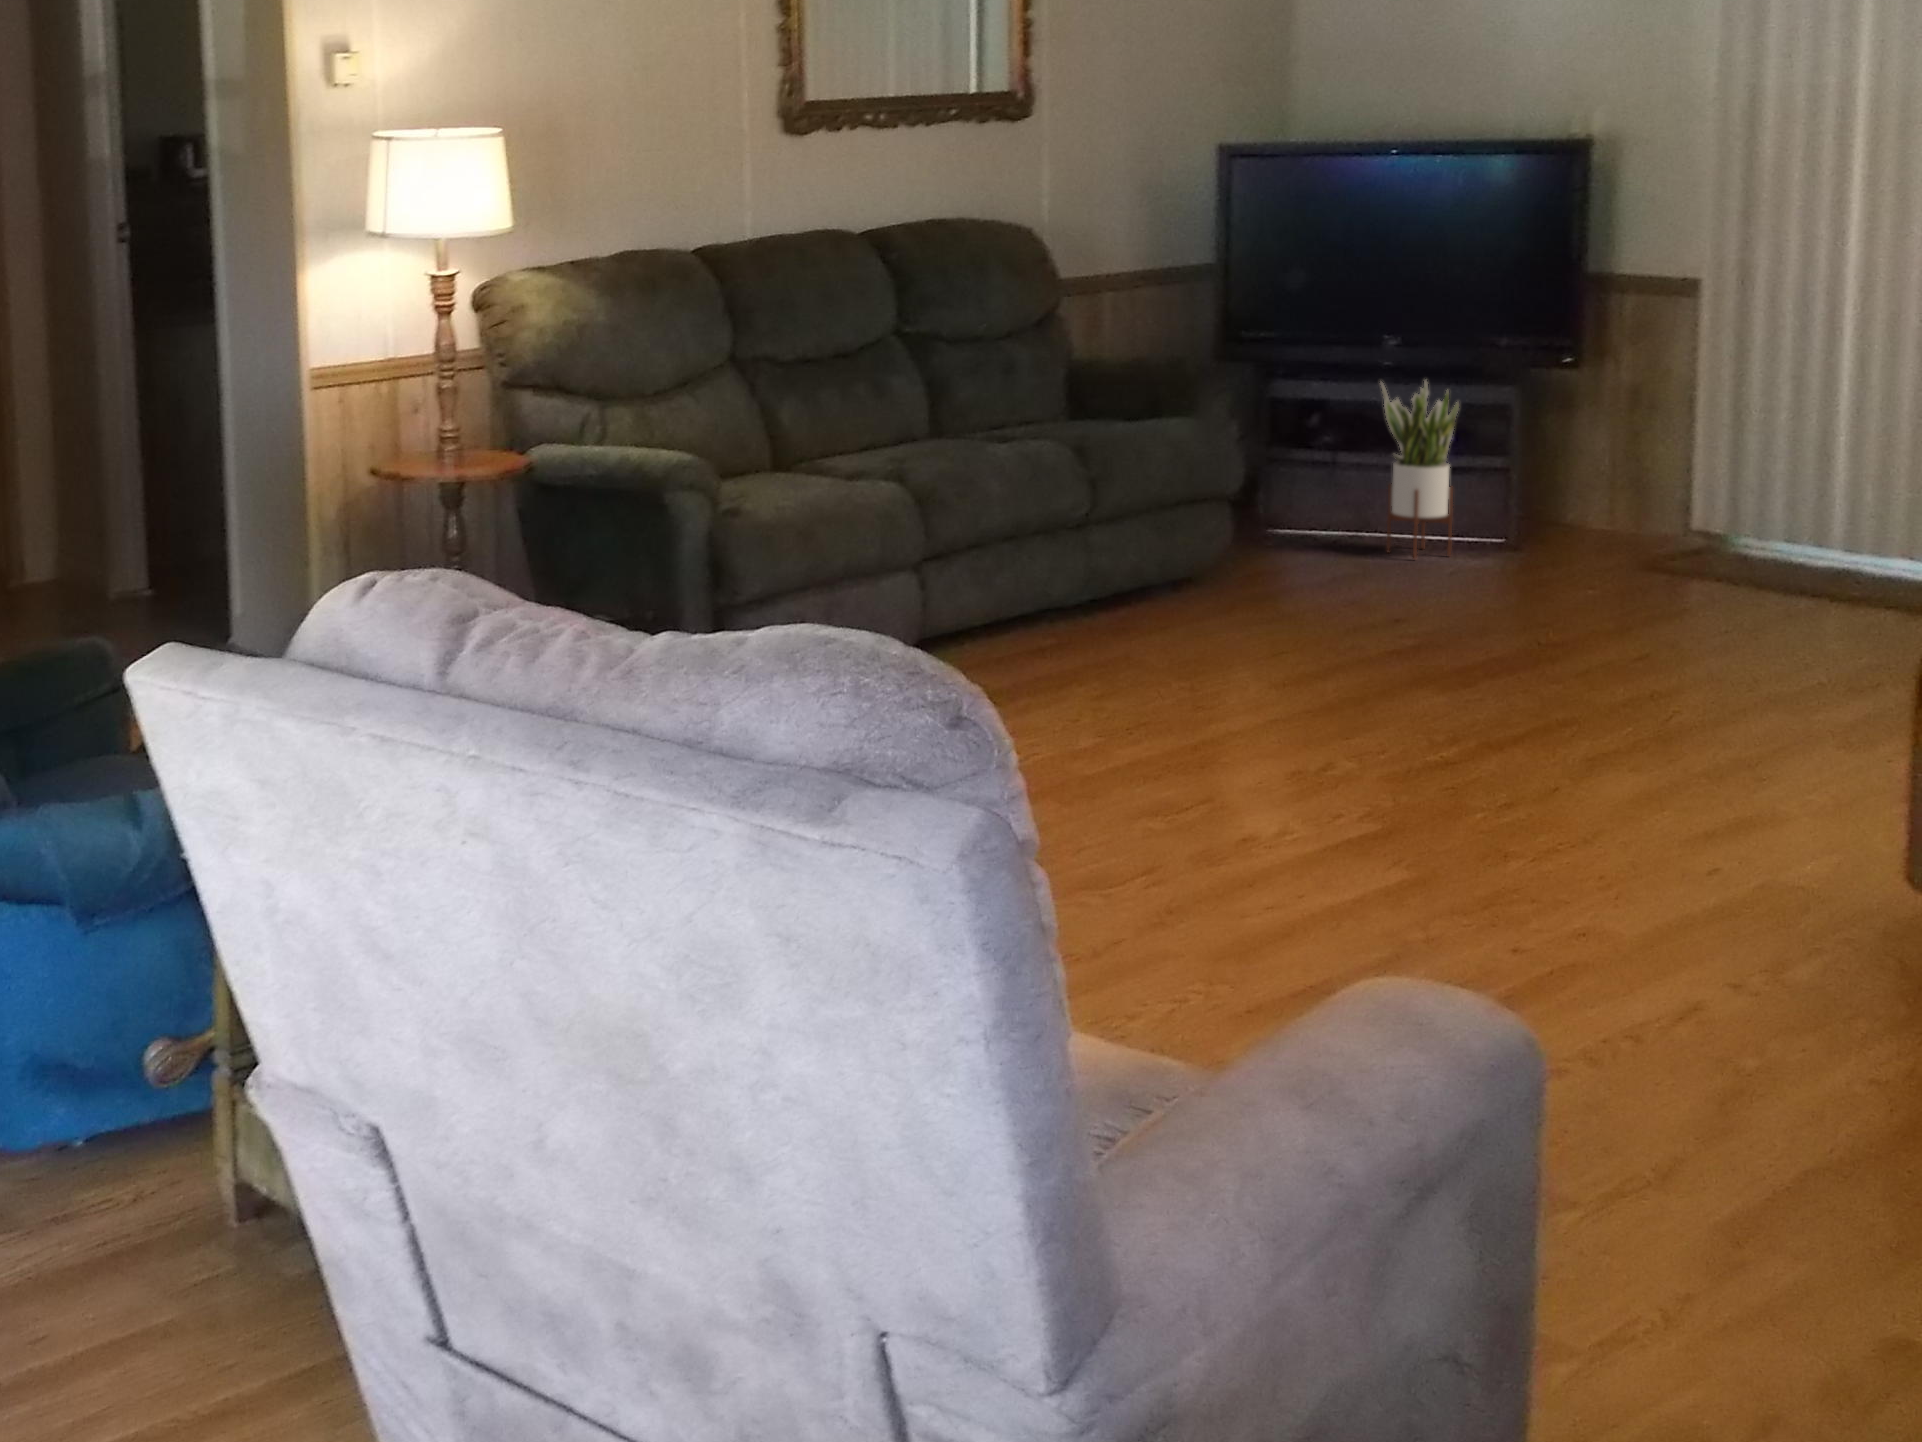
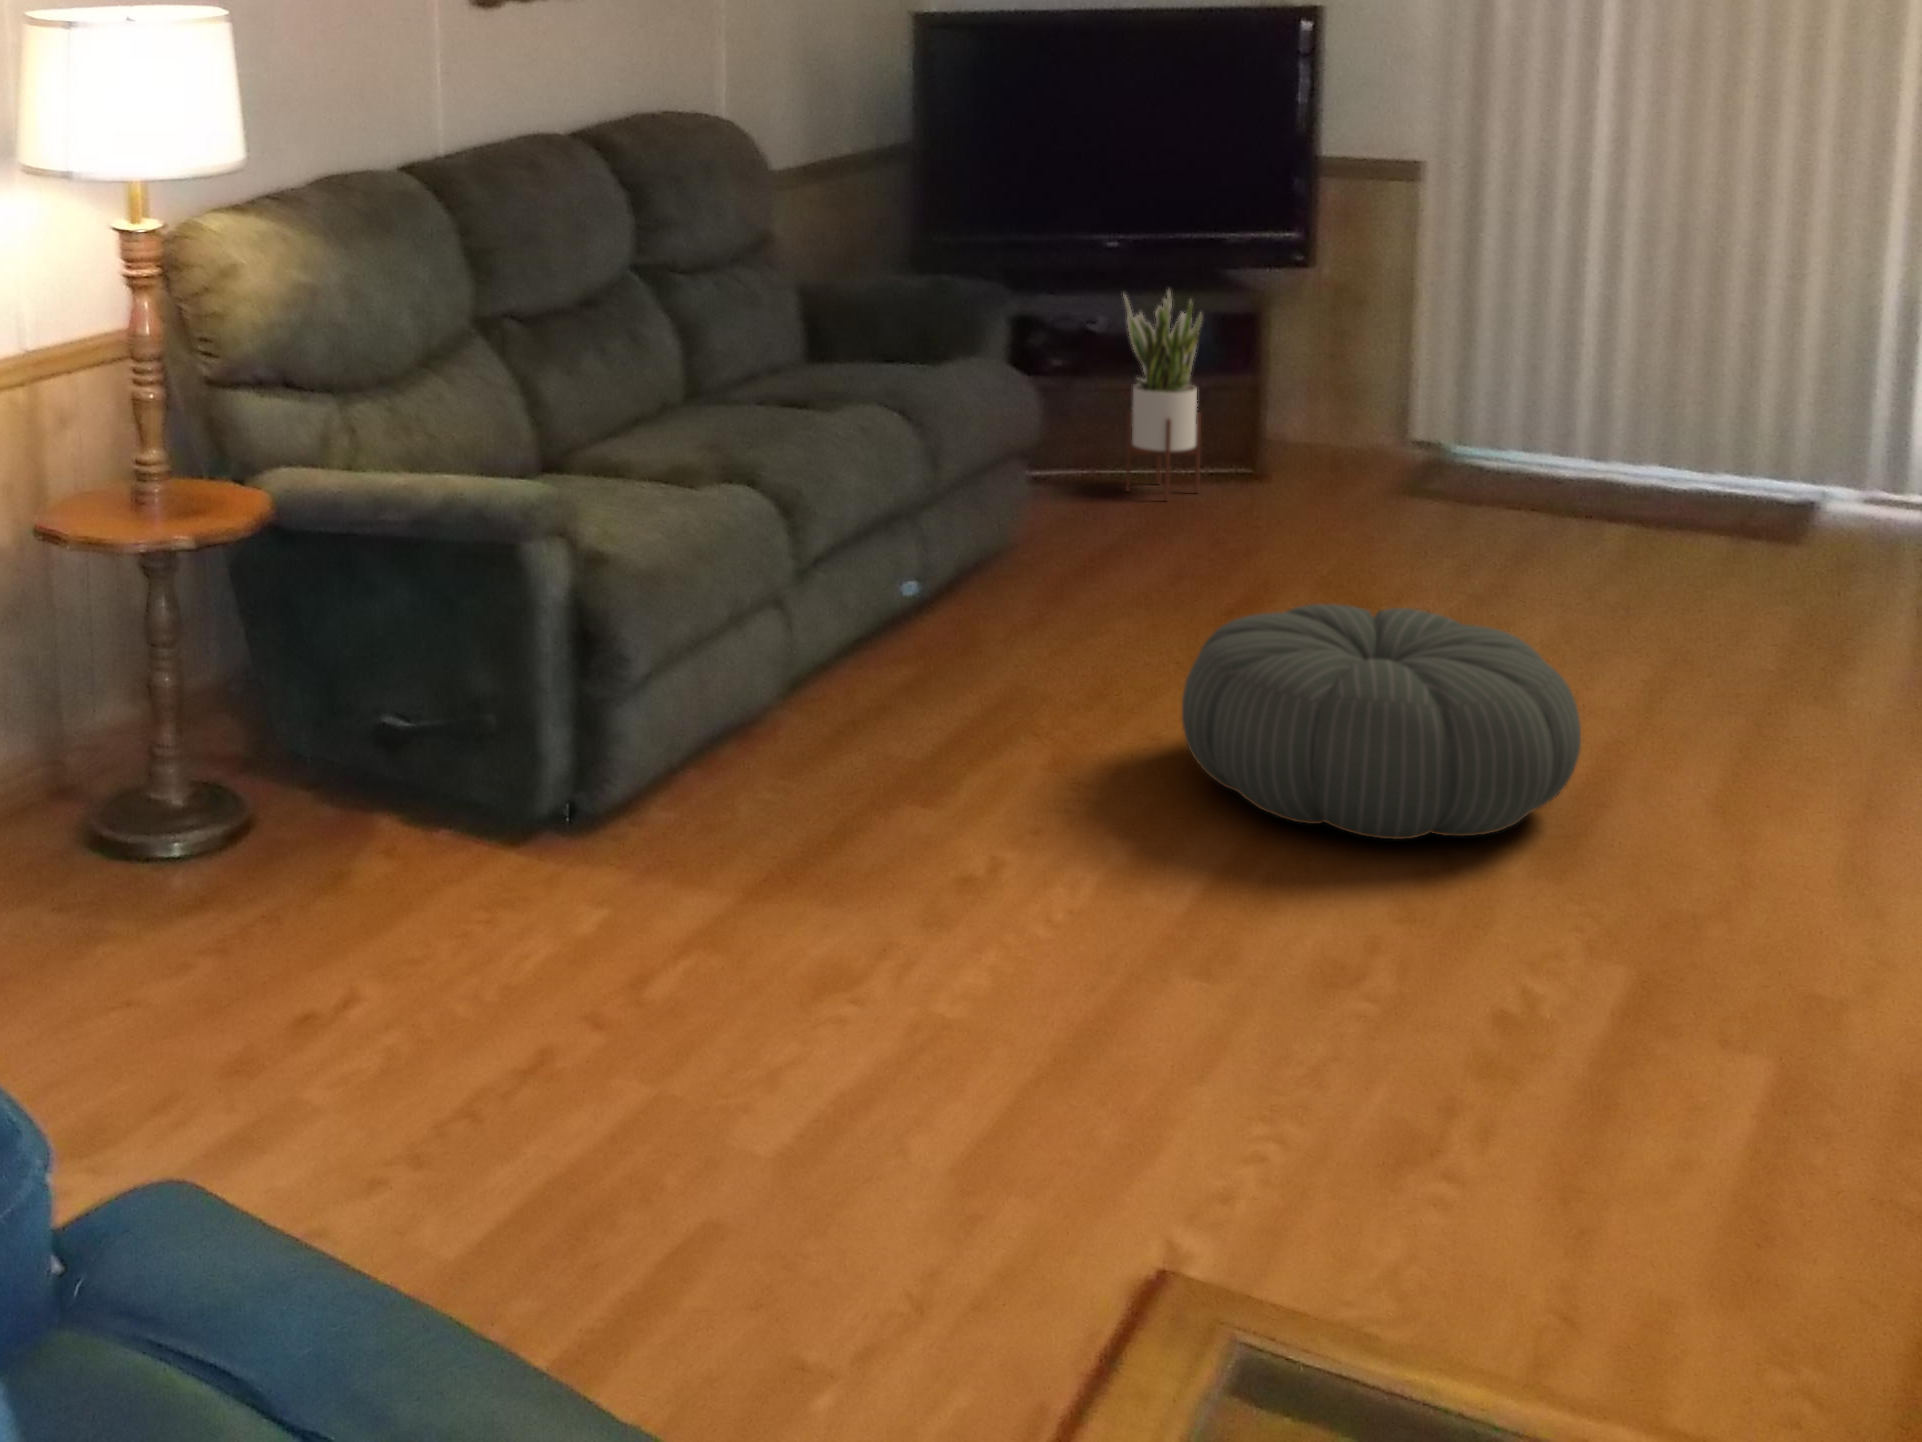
pouf: none [1190,597,1490,759] -> present [1182,604,1581,839]

